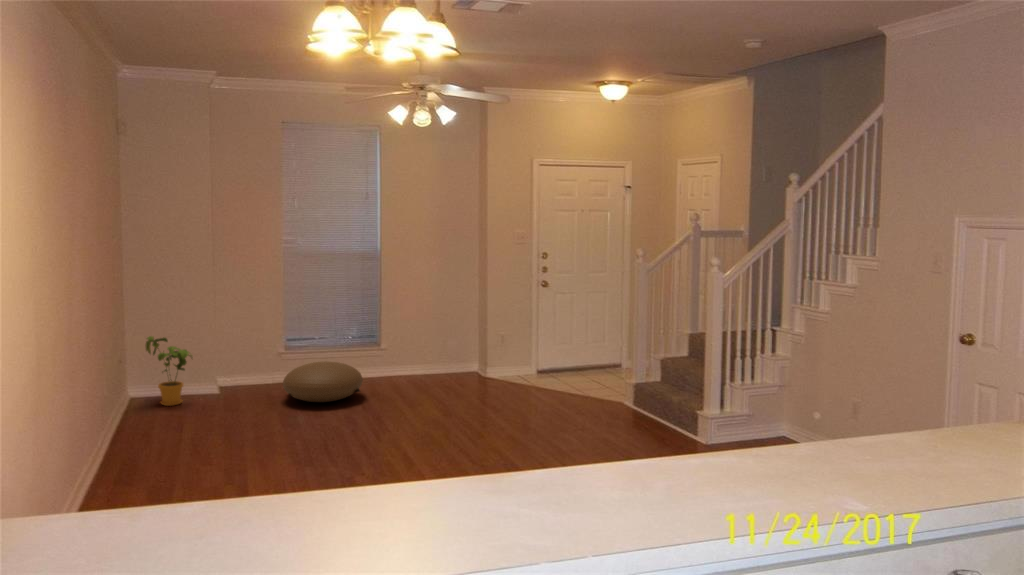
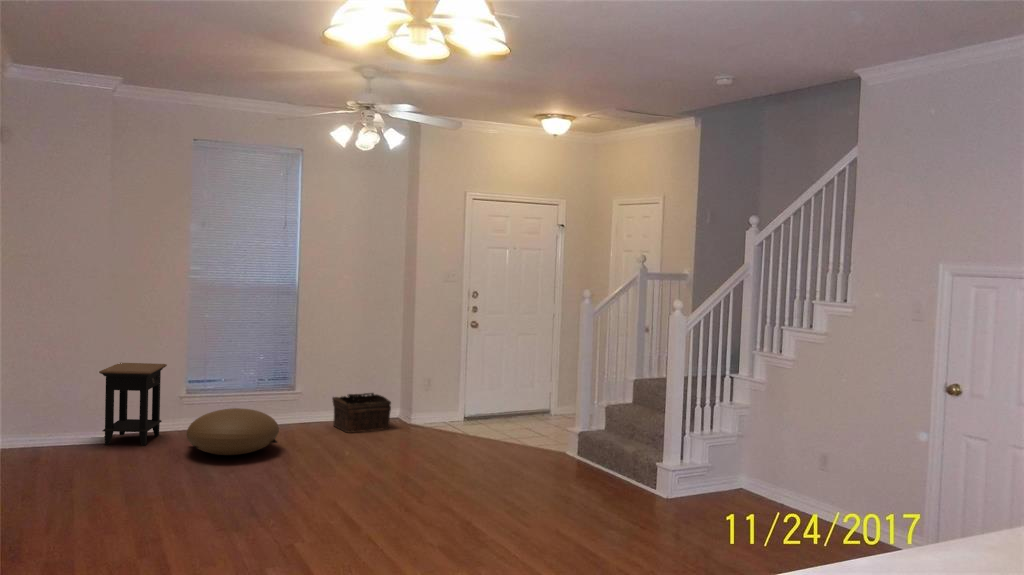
side table: none [210,322,268,394] -> present [99,363,167,446]
house plant: present [146,336,192,406] -> none [21,379,80,461]
basket: none [415,348,467,384] -> present [332,393,391,433]

